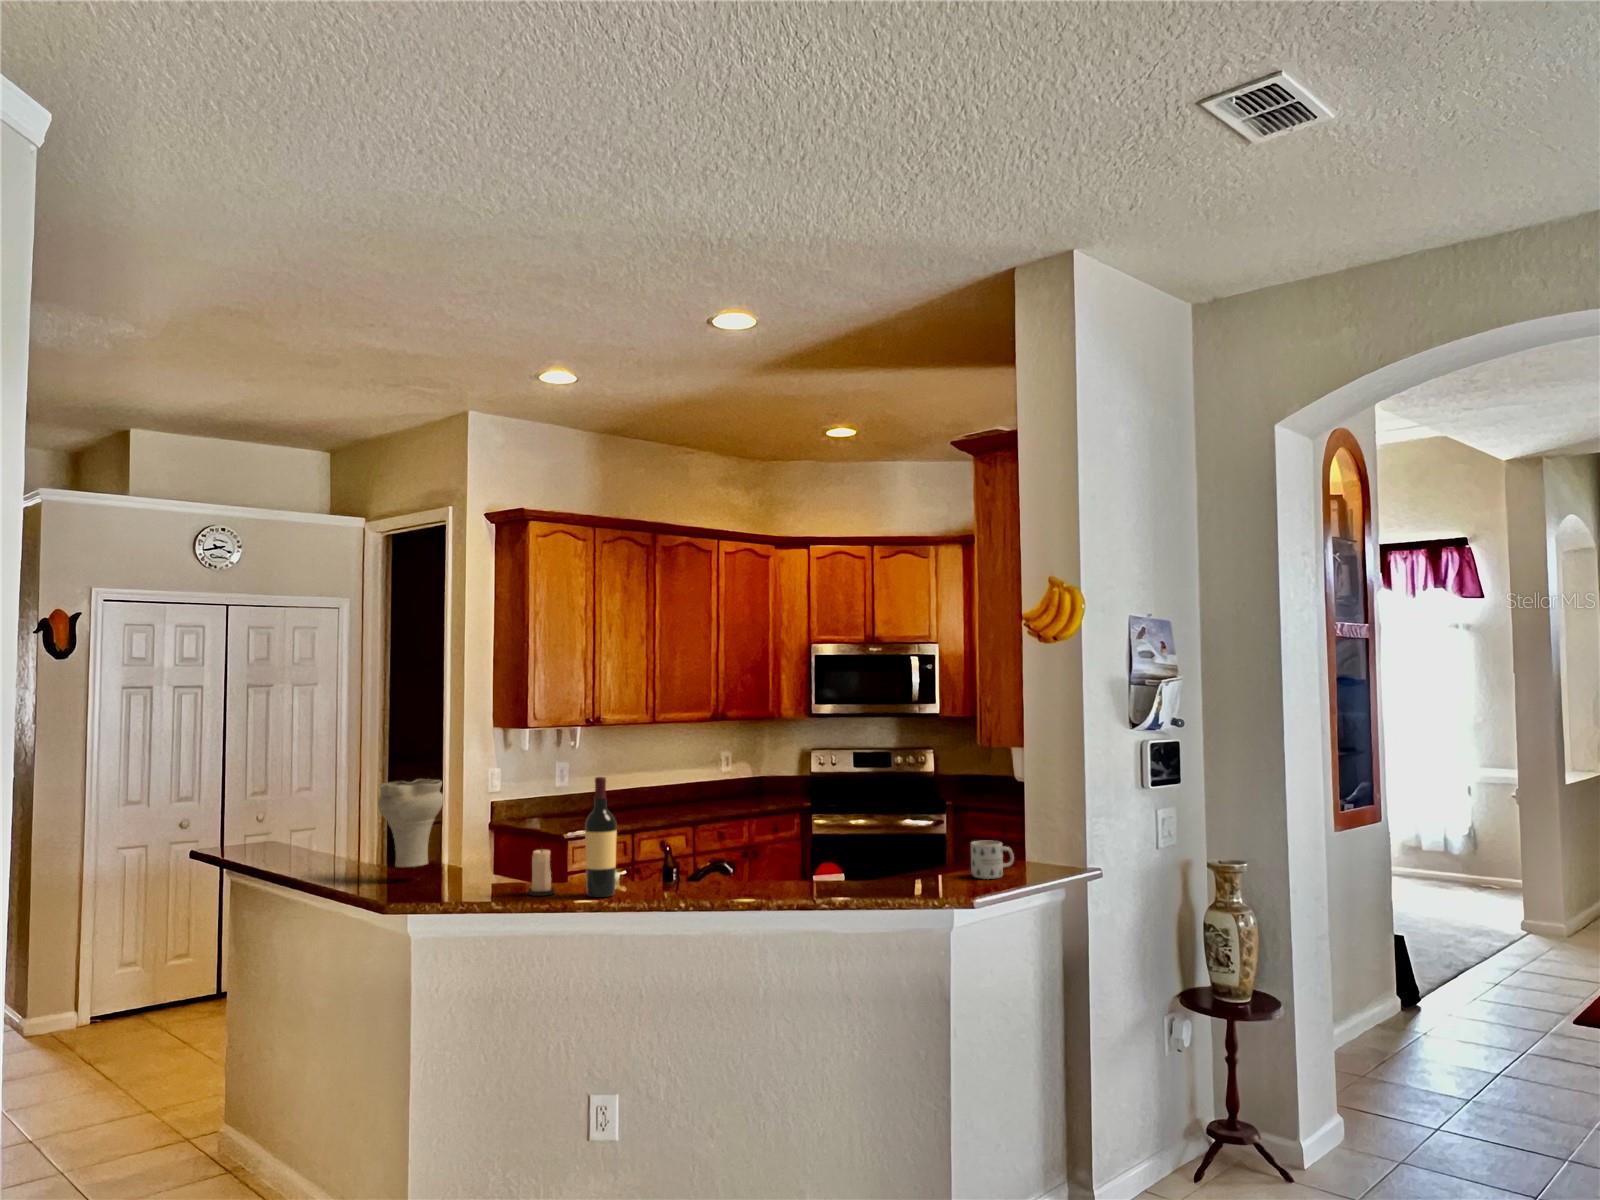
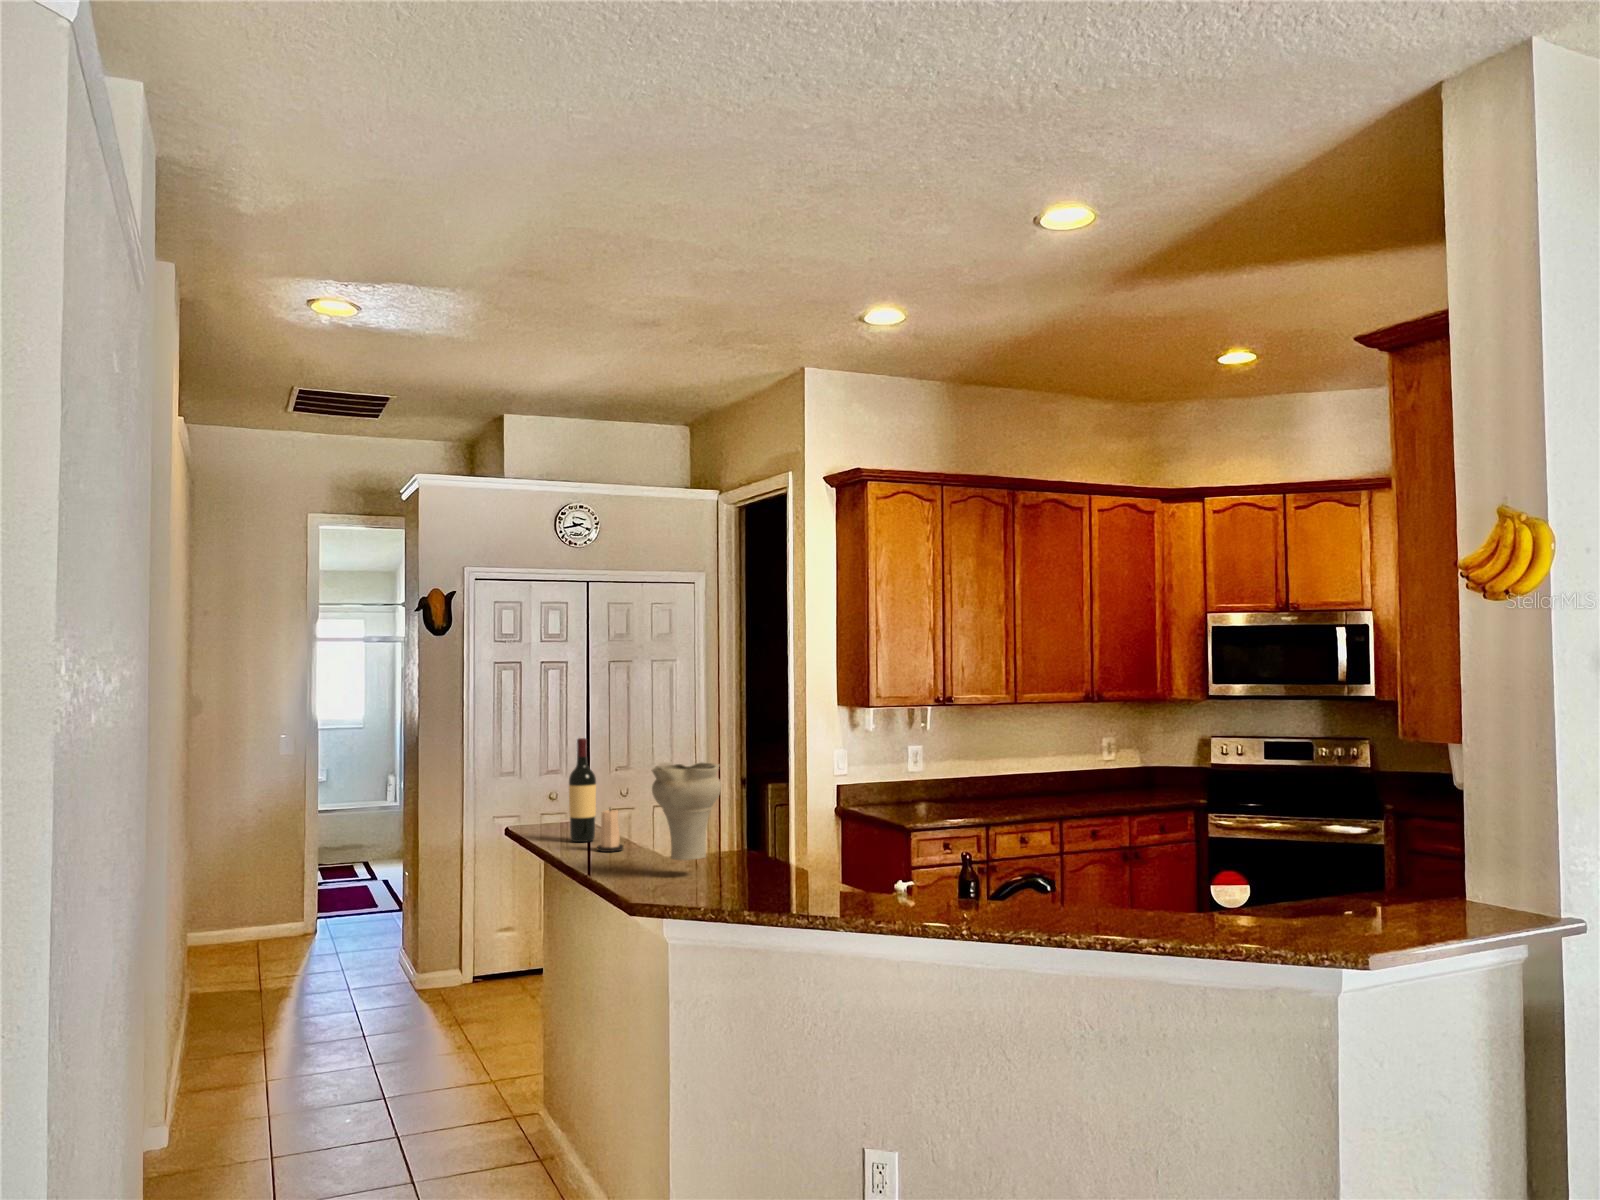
wine bottle: present [585,777,617,897] -> present [569,738,596,842]
mug: present [971,841,1014,879] -> none [1375,871,1441,925]
candle: present [528,849,555,896] -> present [597,808,623,852]

